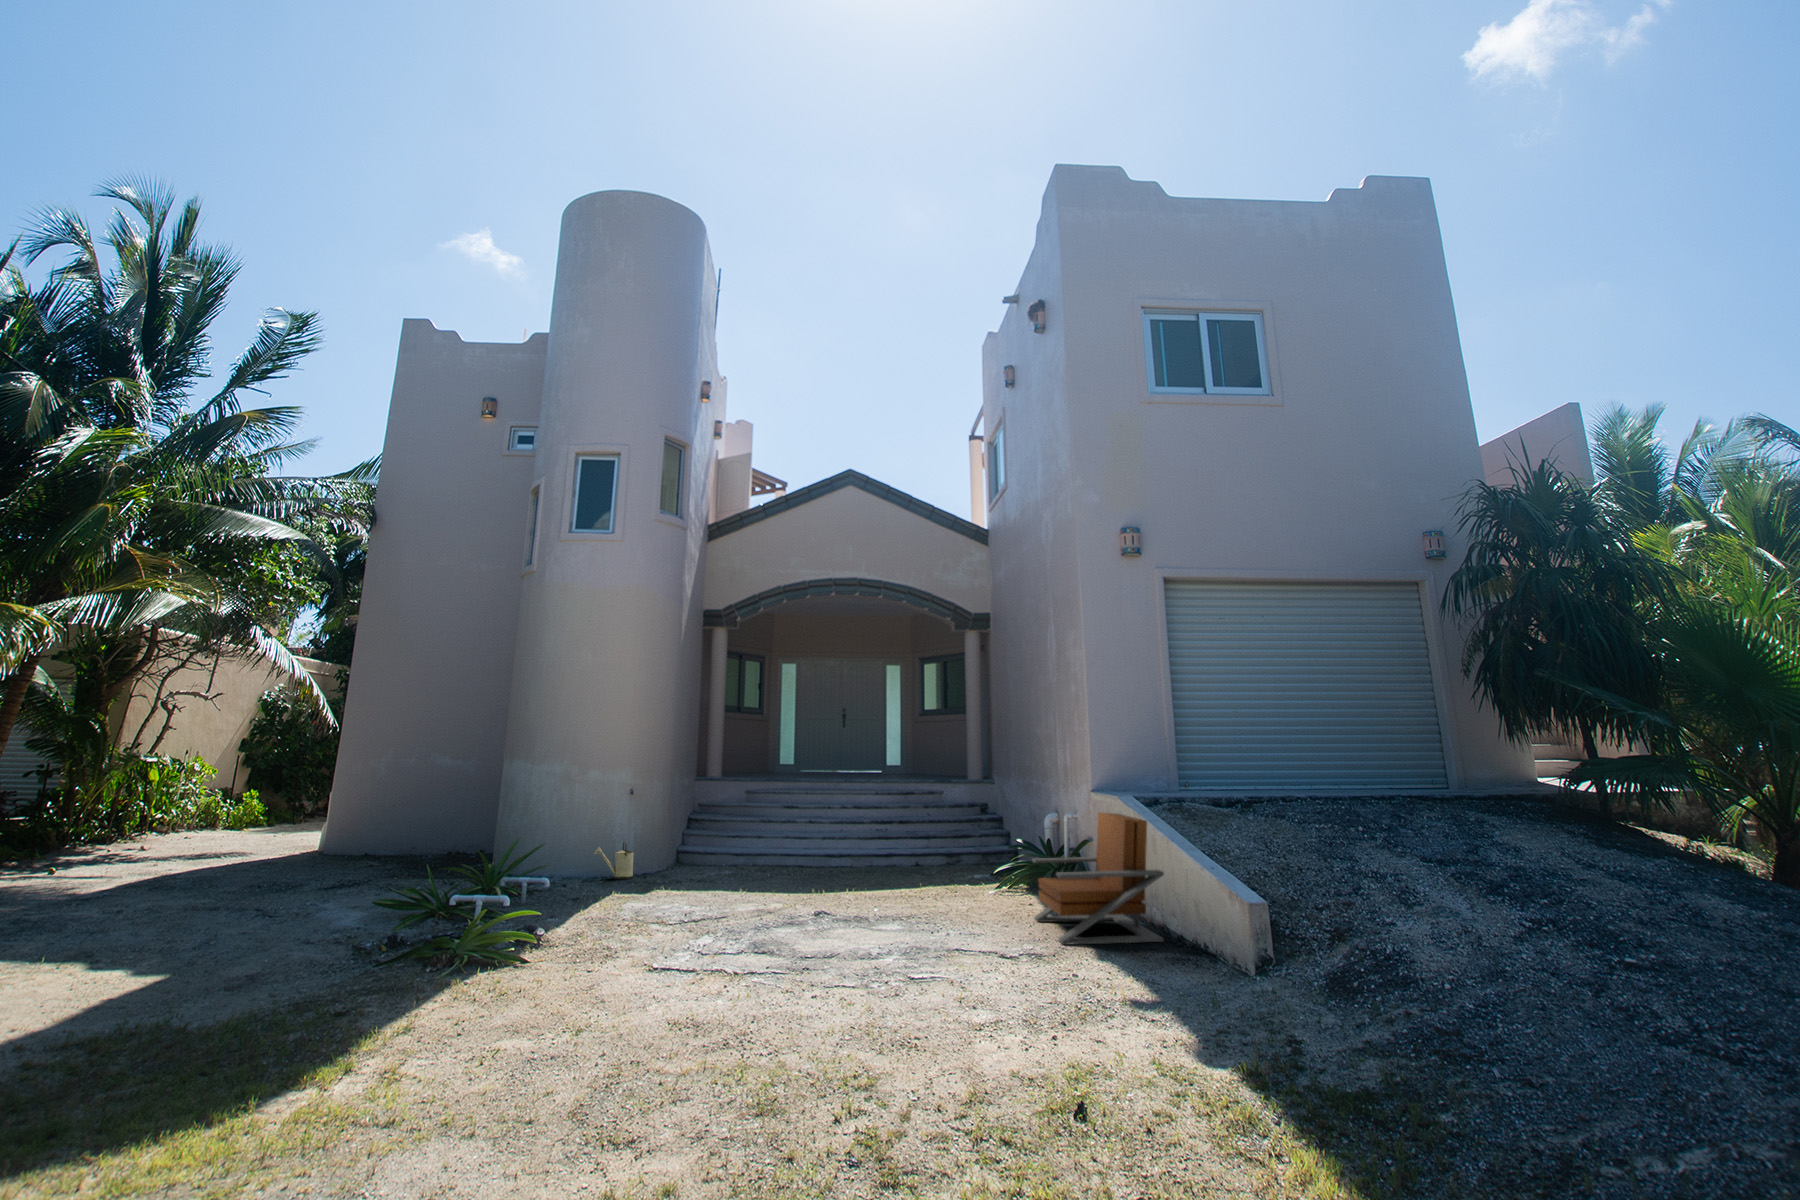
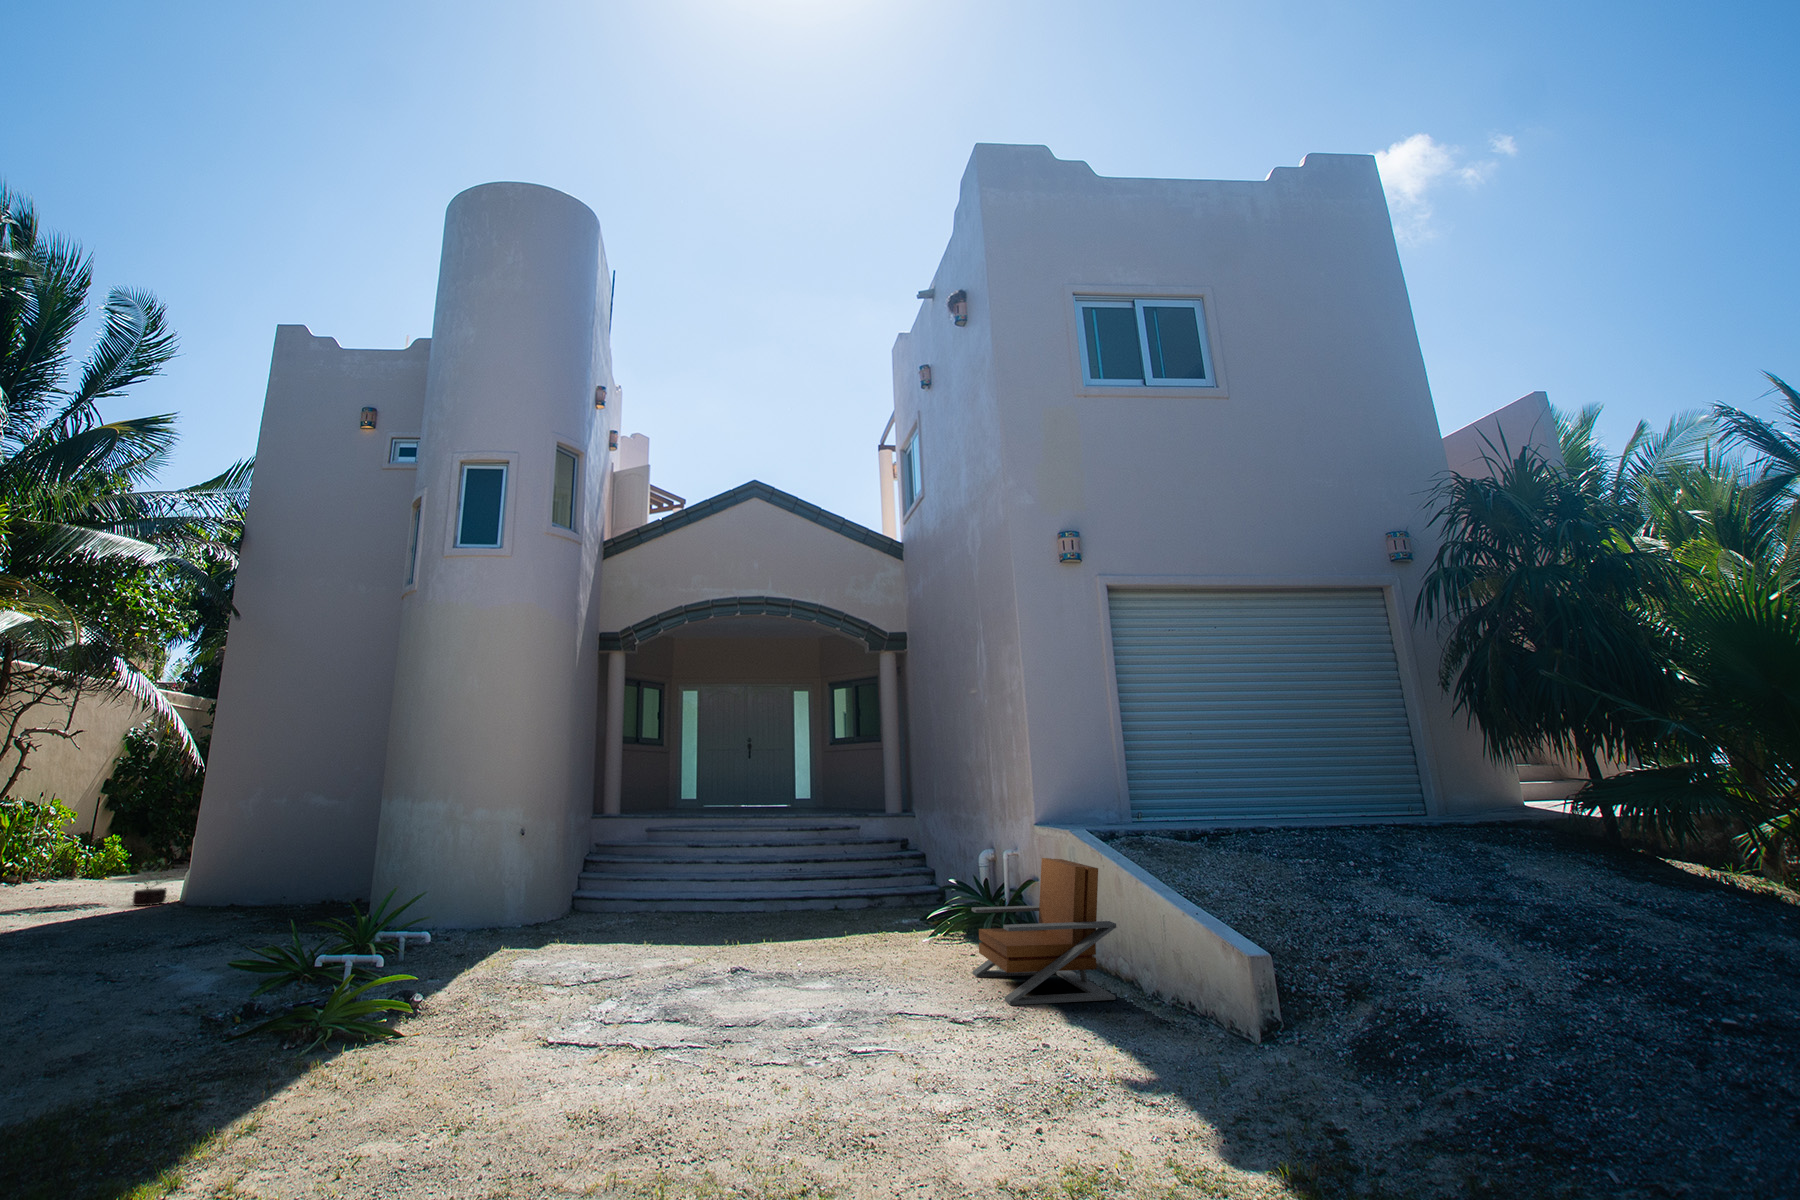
decorative plant: none [298,818,326,860] -> present [133,858,166,906]
watering can: present [594,842,634,880] -> none [483,887,532,929]

